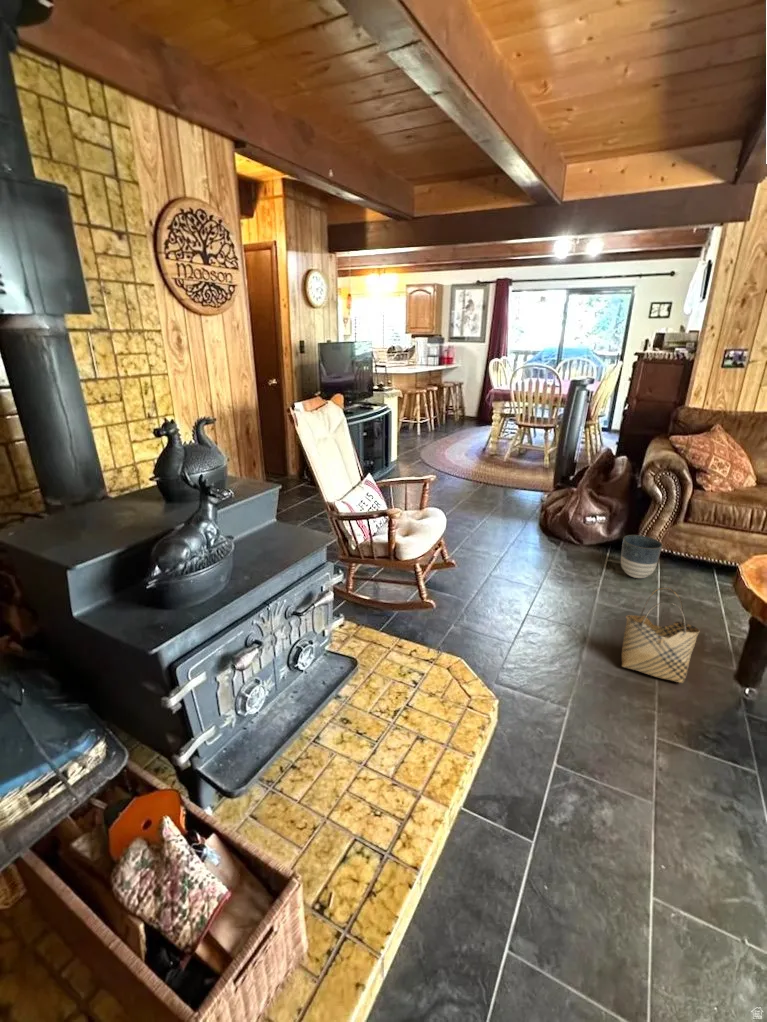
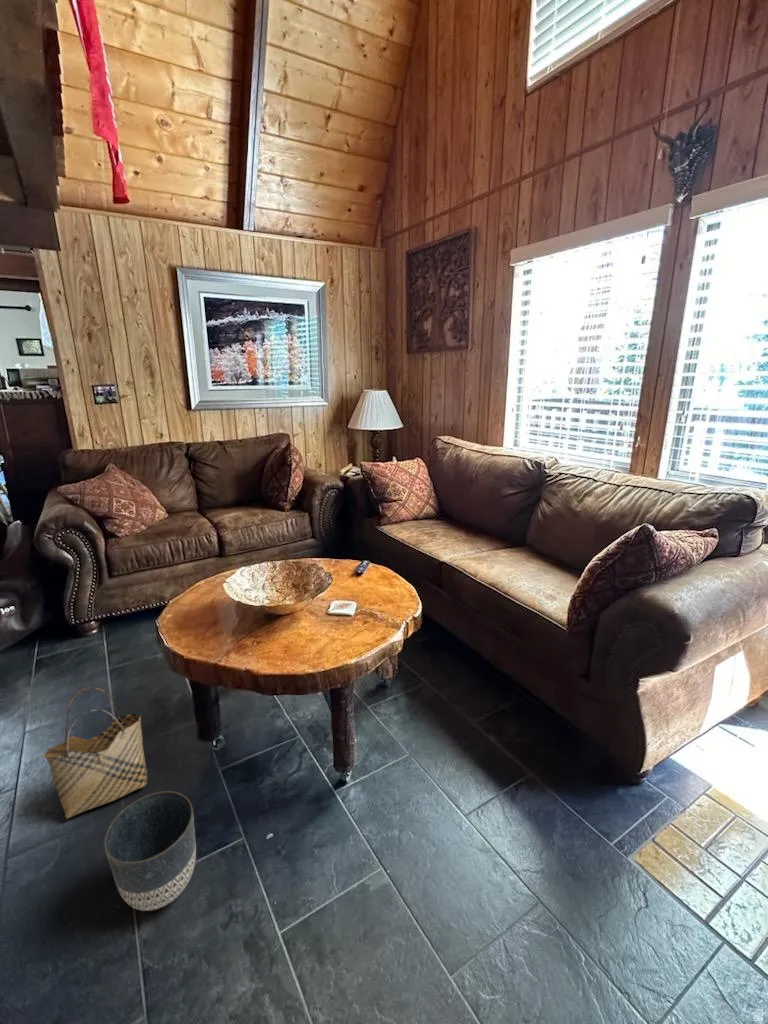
planter: present [621,535,662,578] -> present [104,791,196,911]

